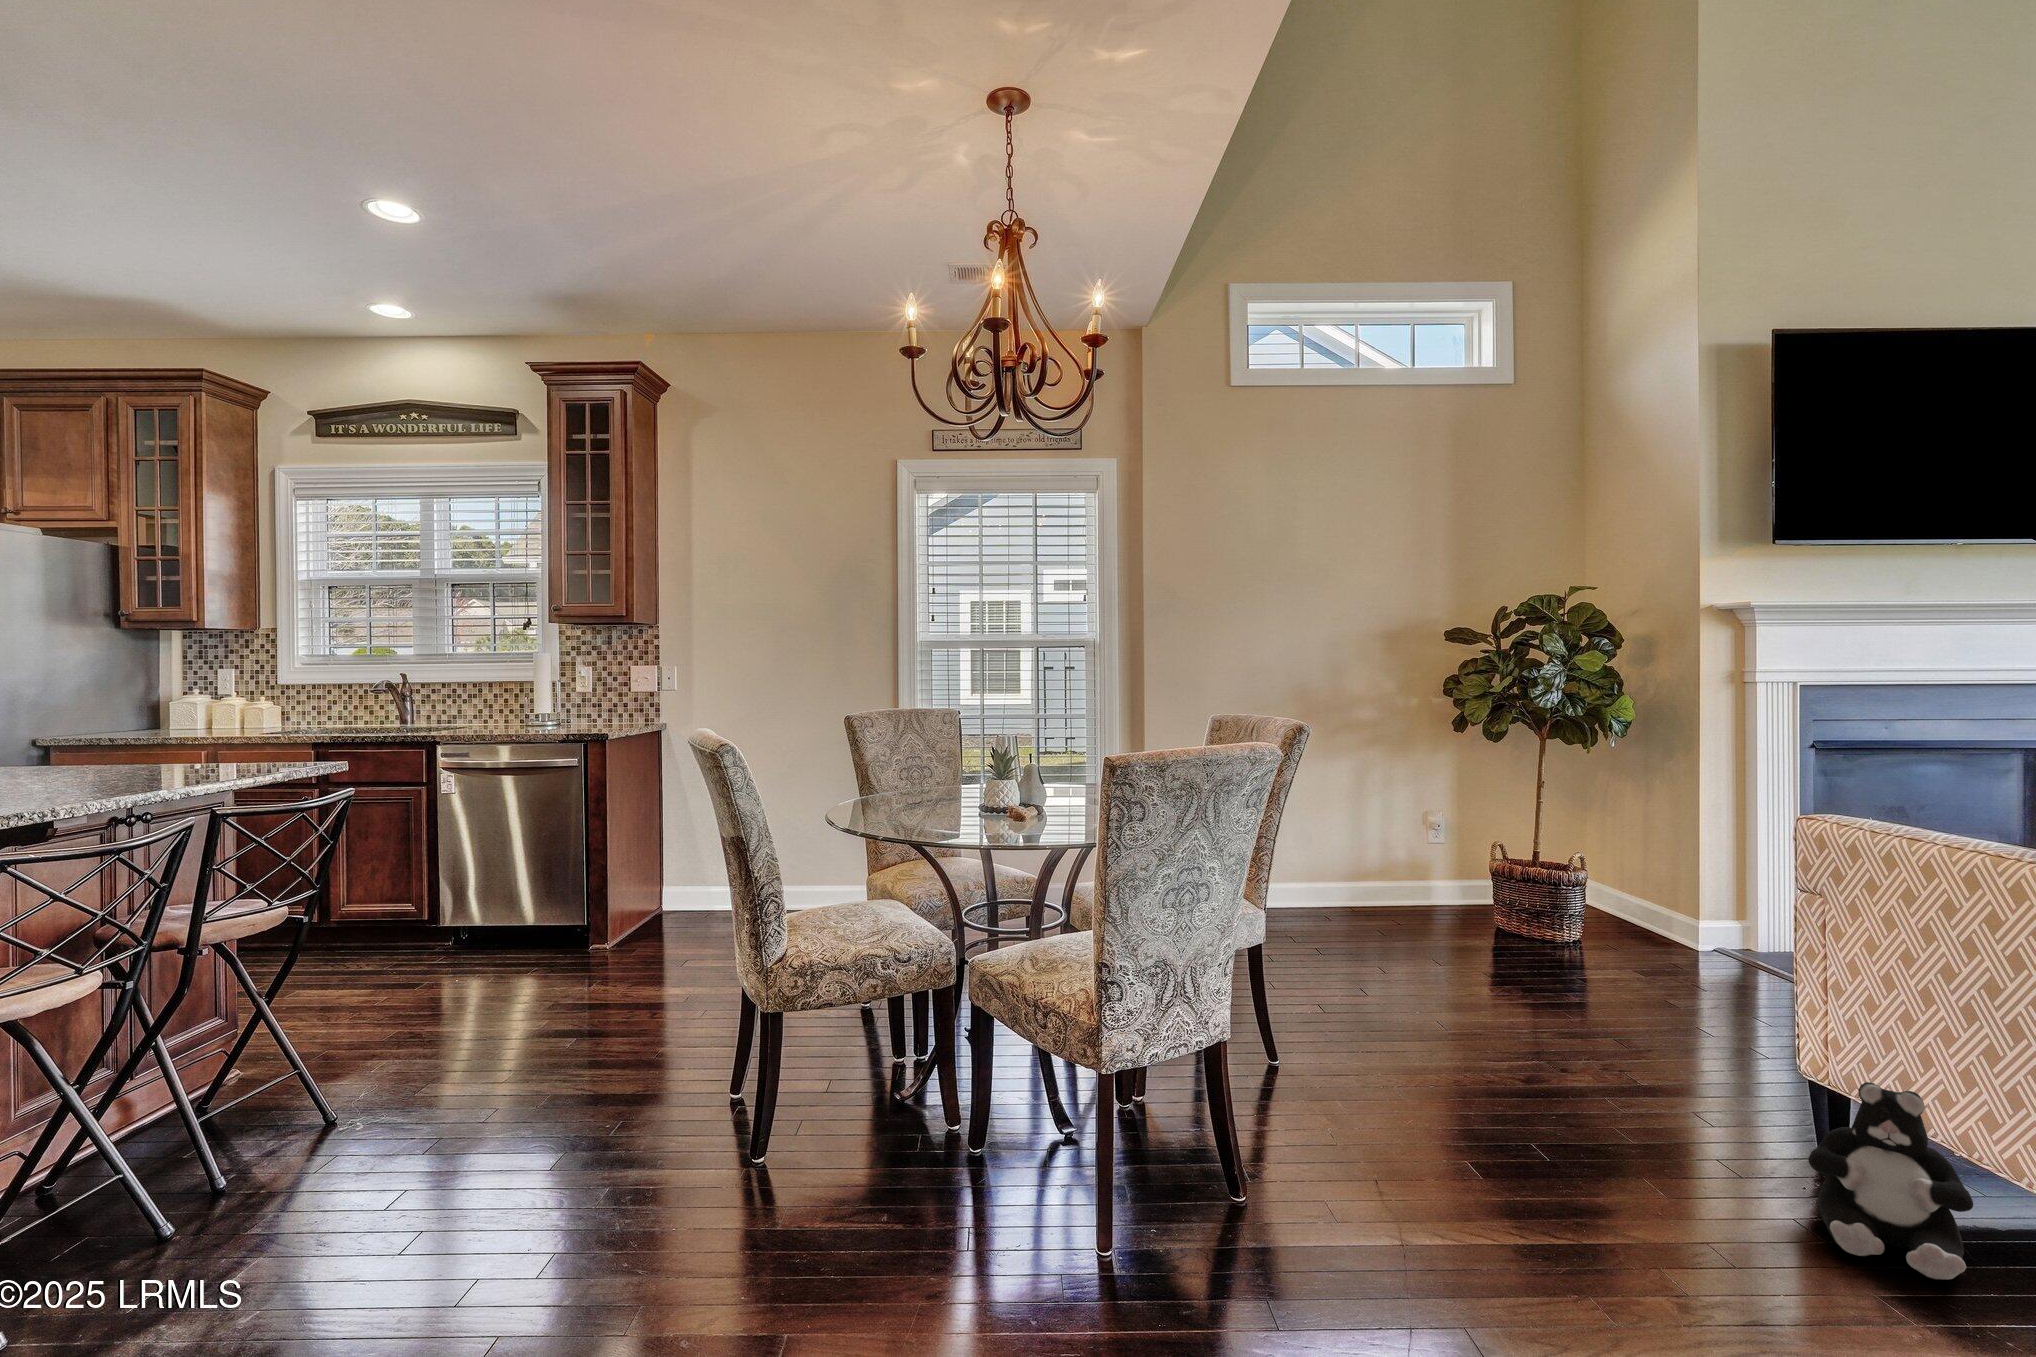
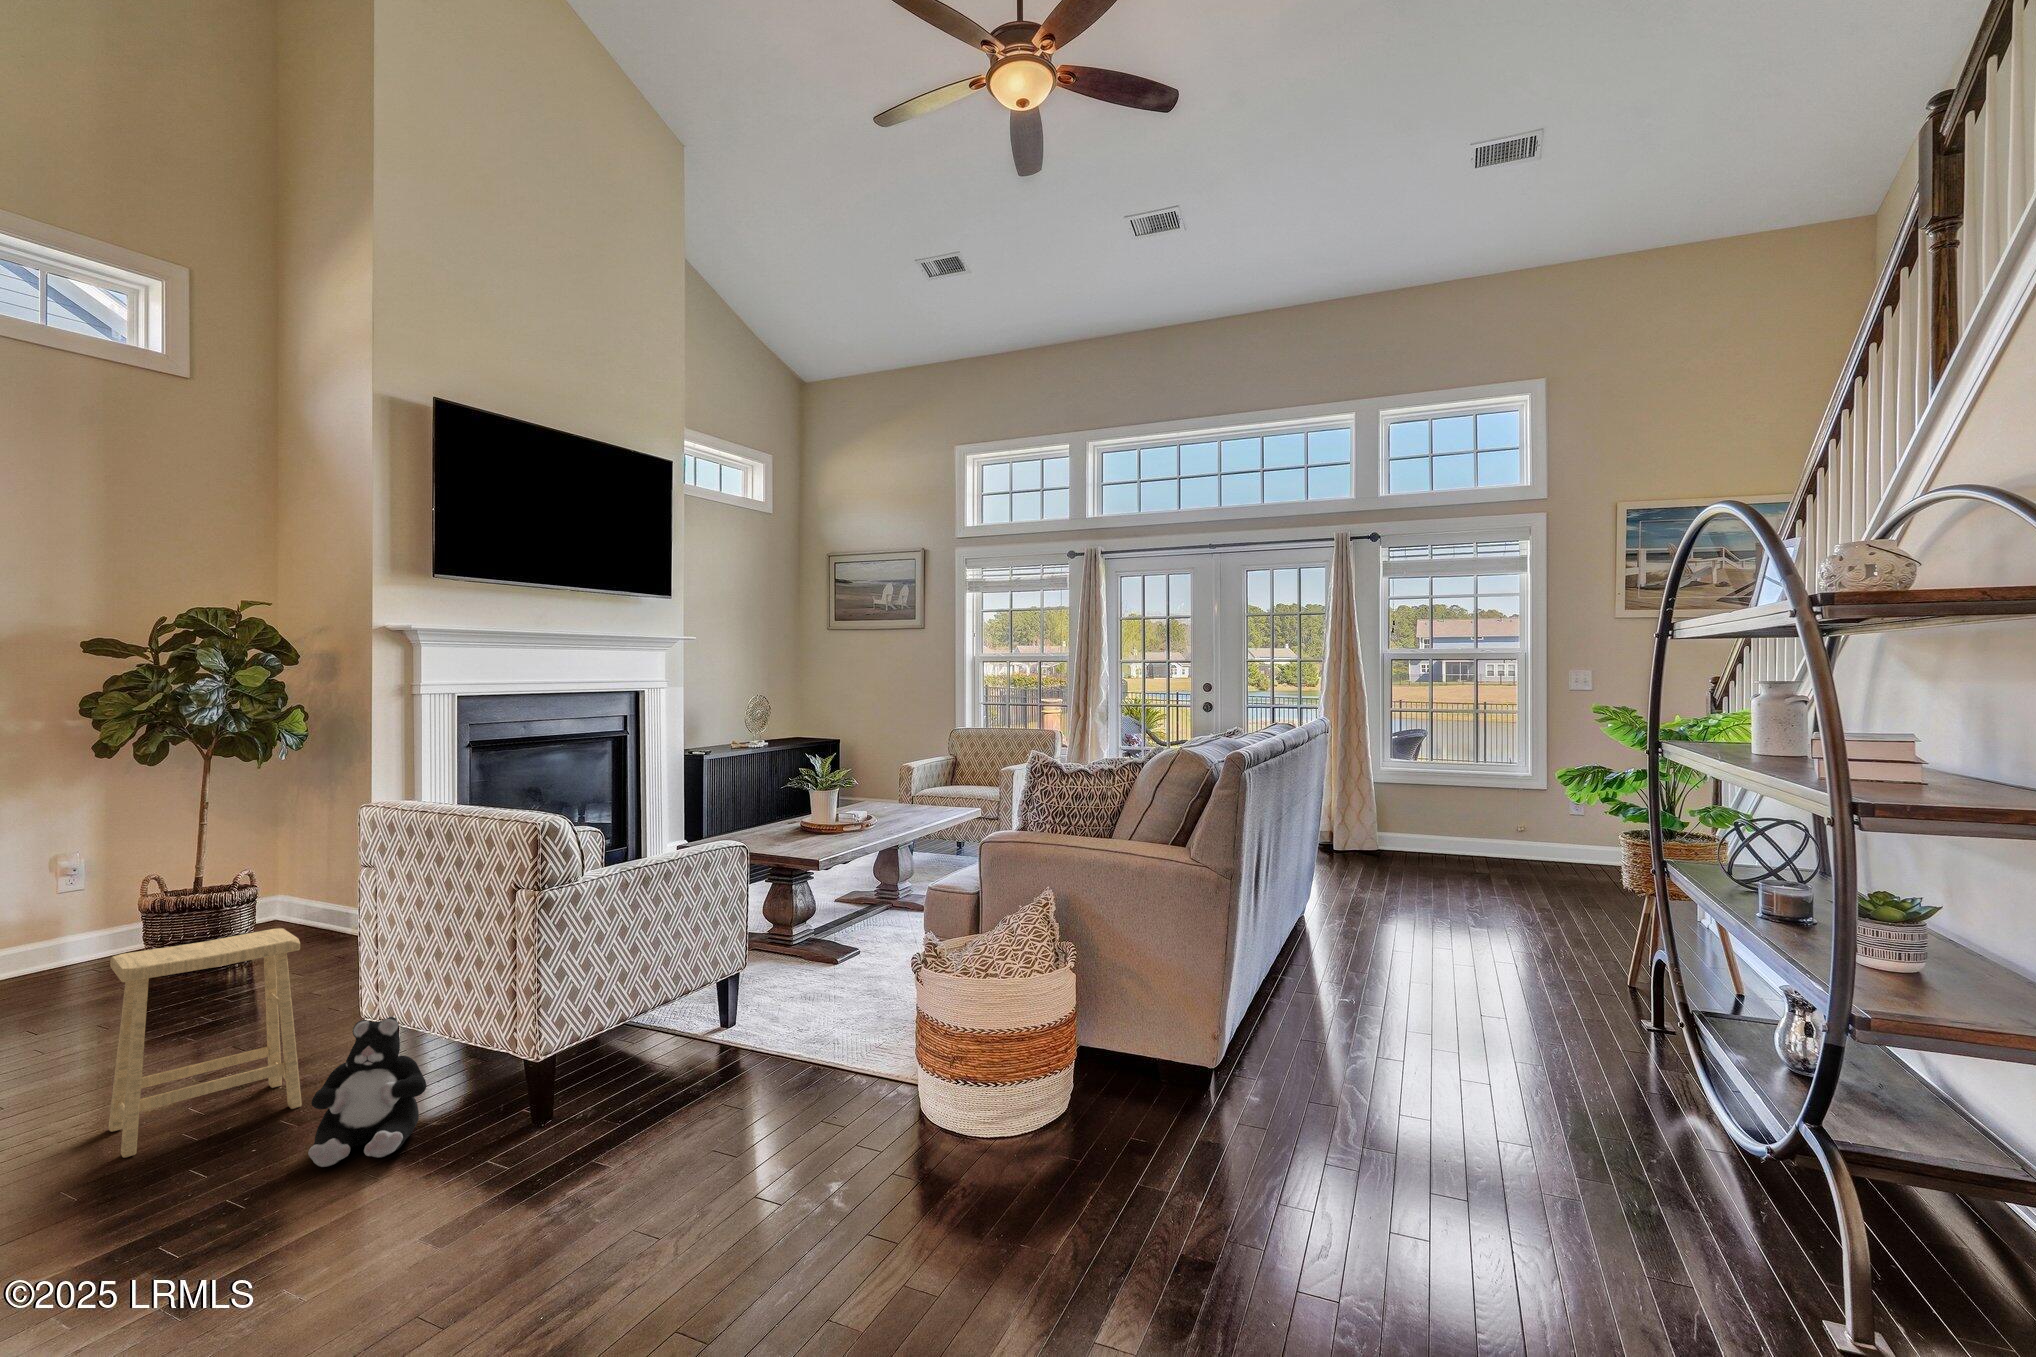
footstool: none [1558,926,1754,1147] -> present [108,928,302,1158]

